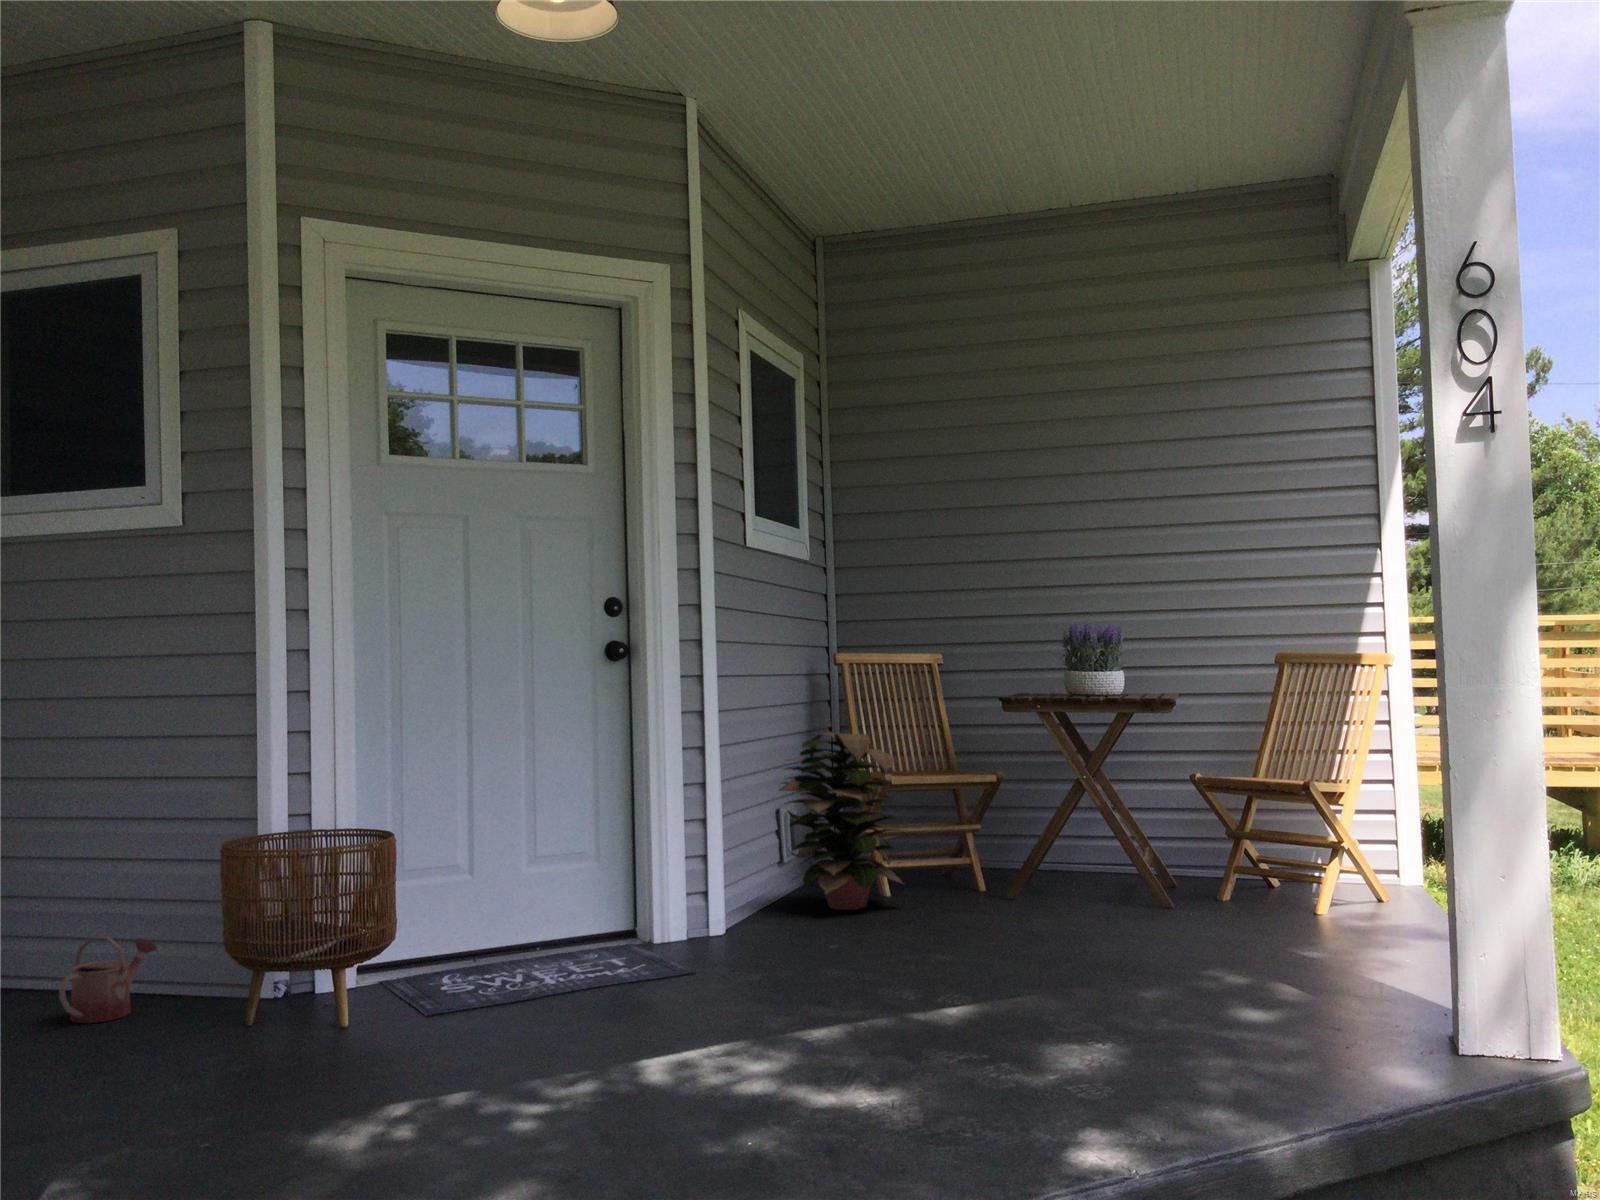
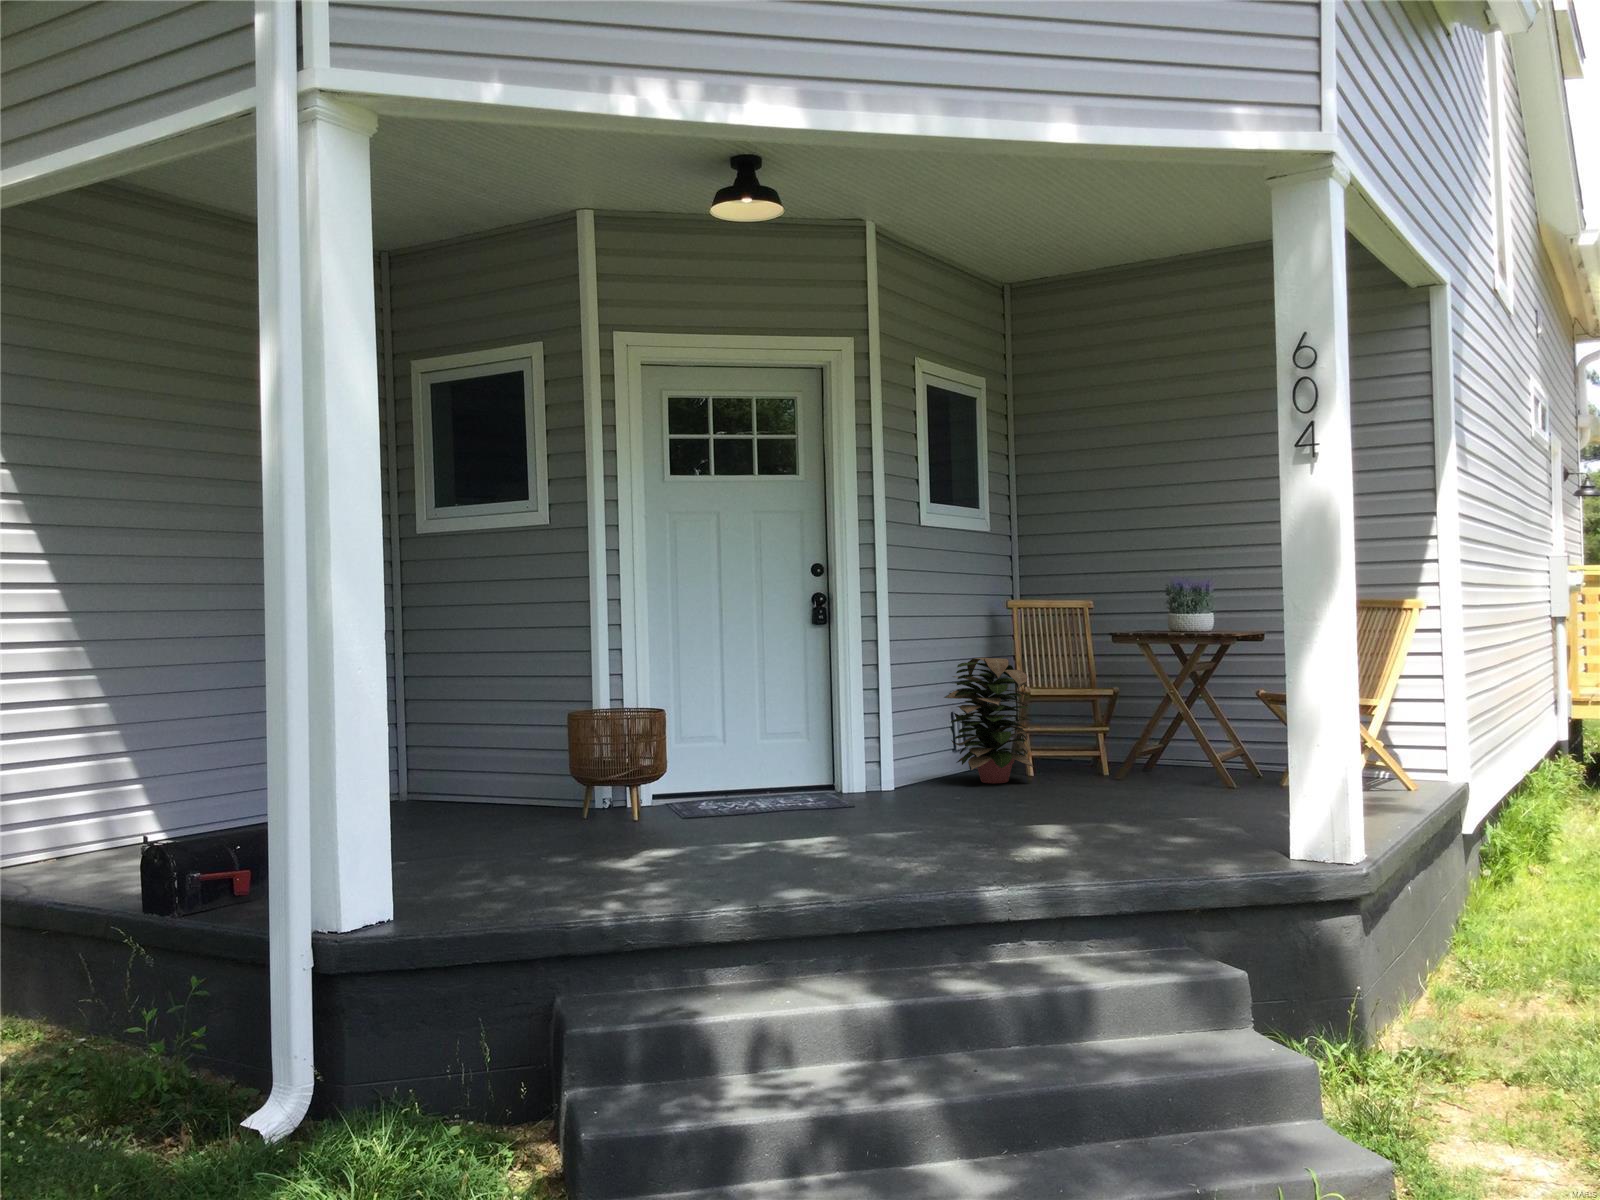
watering can: present [59,936,157,1023] -> none [488,767,541,815]

